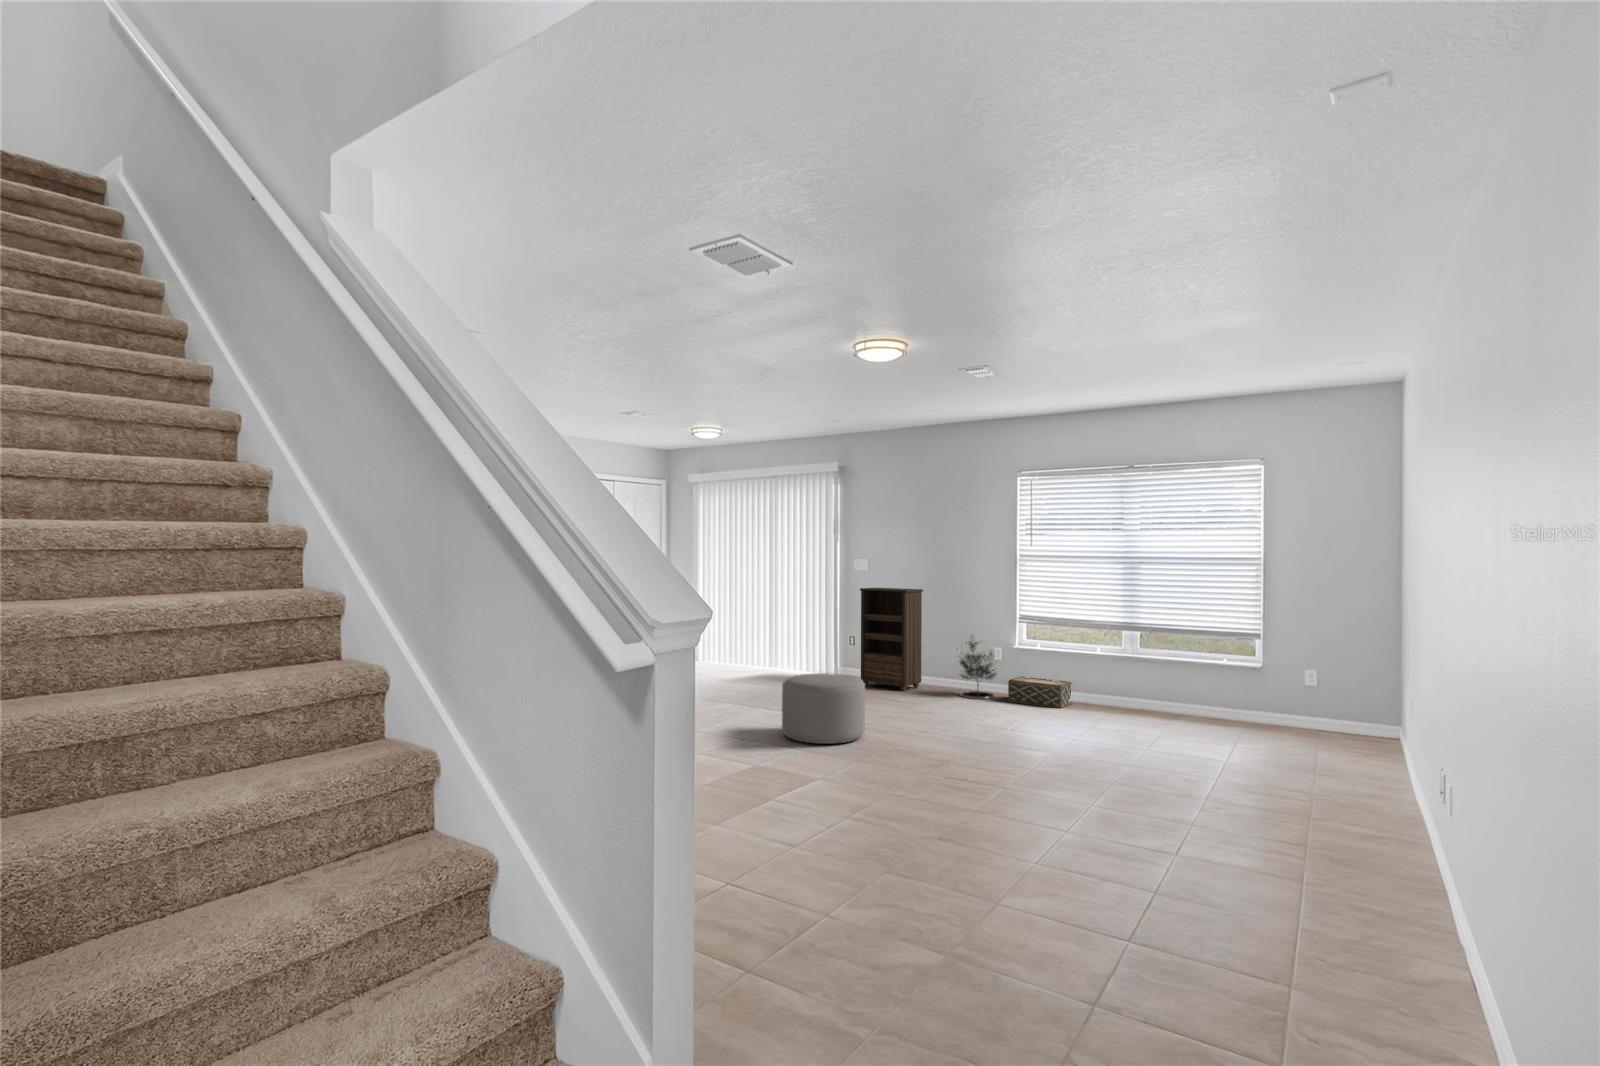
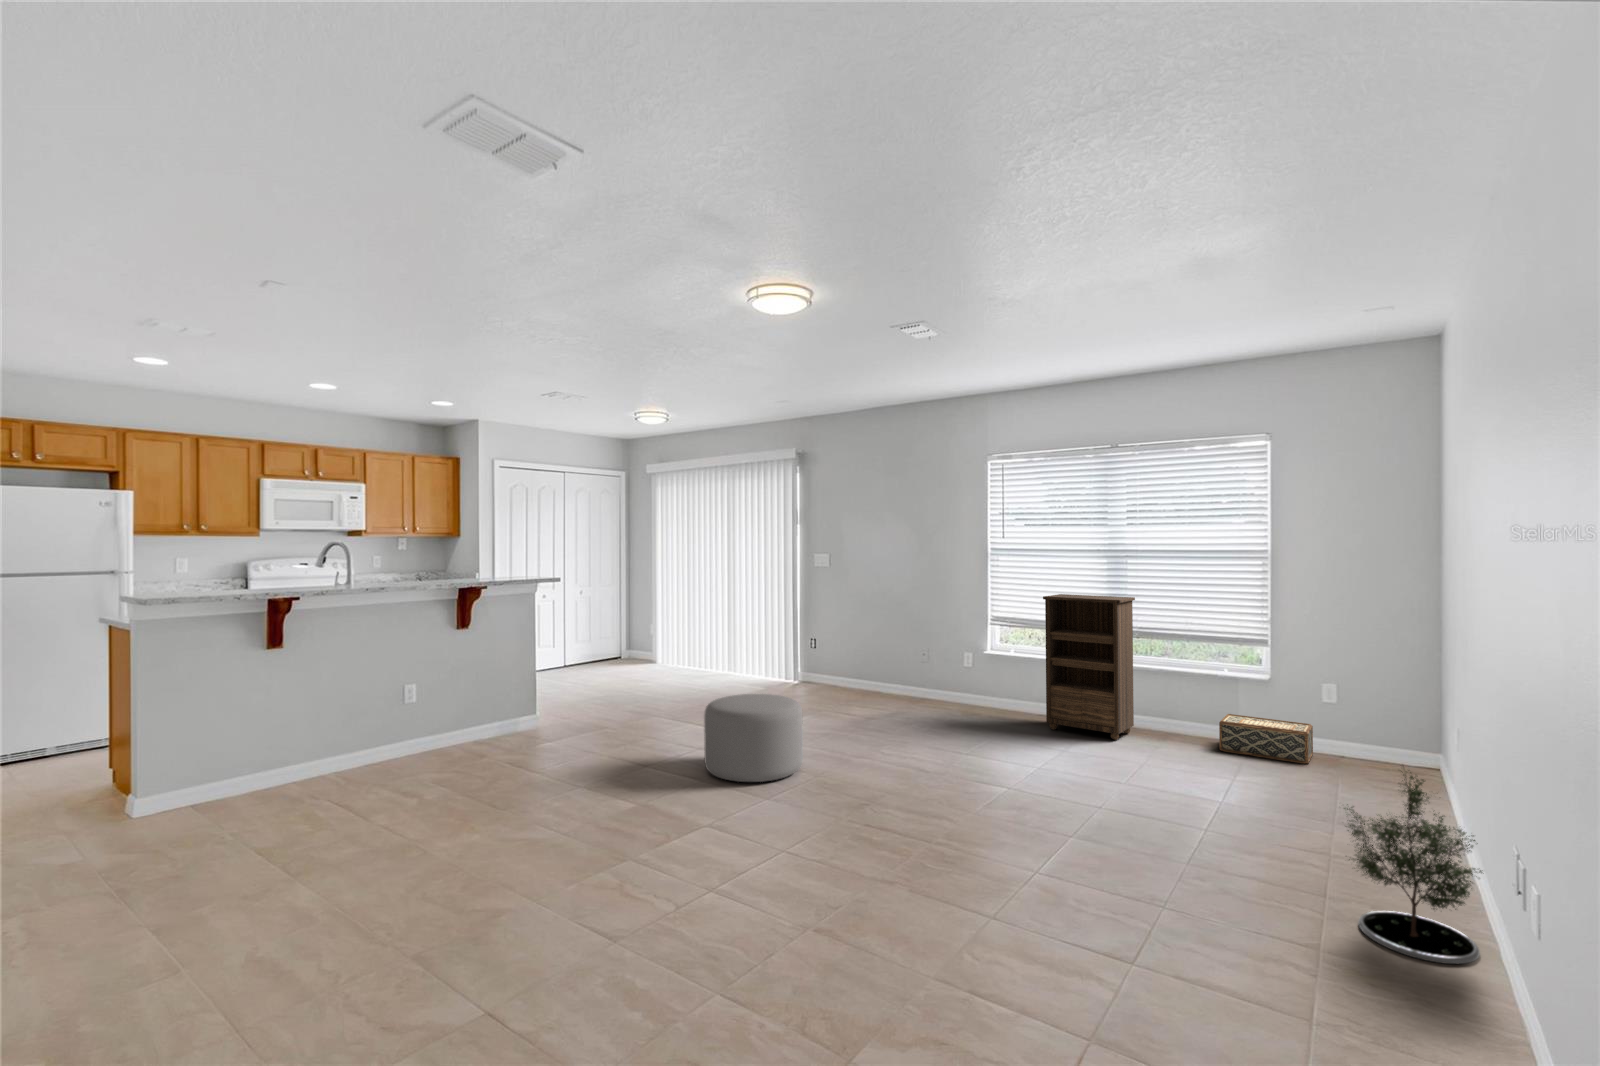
bookshelf: present [860,588,923,691] -> present [1043,594,1135,740]
potted tree: present [960,641,996,699] -> present [1344,772,1482,964]
woven basket: present [1008,677,1073,708] -> present [1219,714,1313,764]

